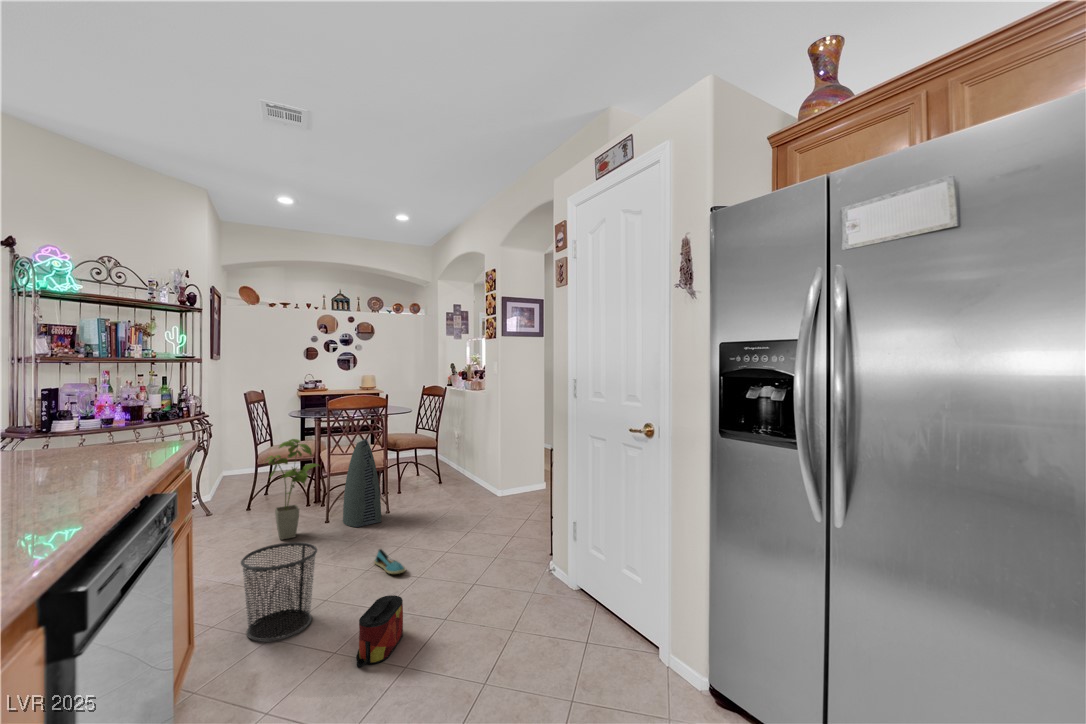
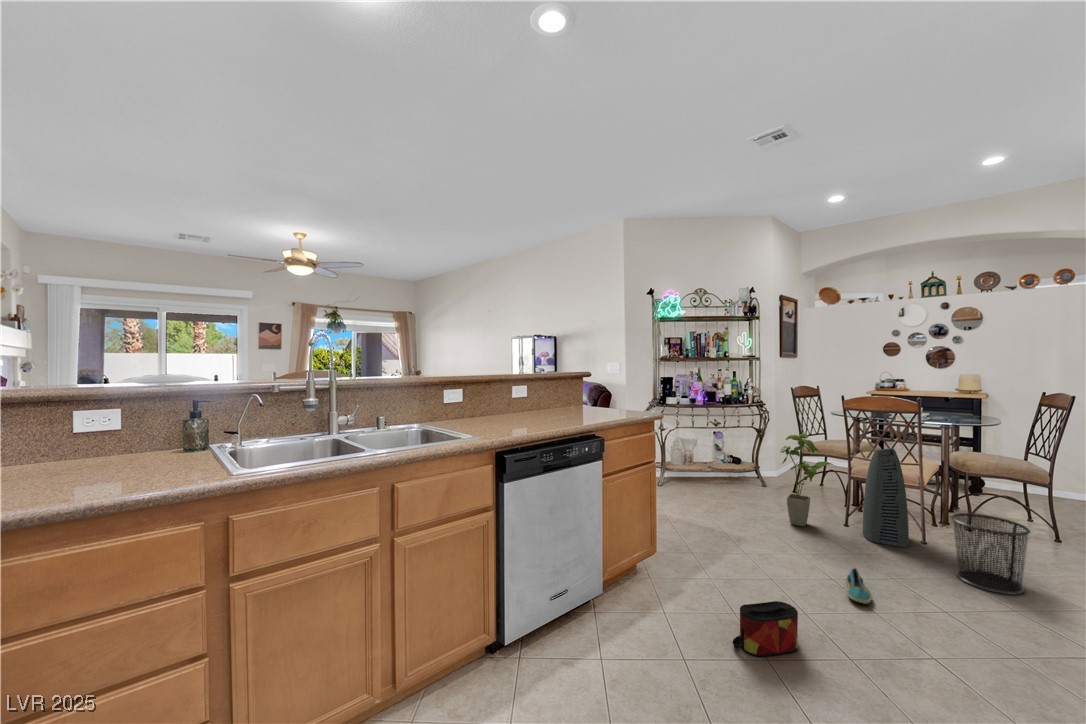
trash can: present [241,542,317,642] -> present [951,513,1030,594]

